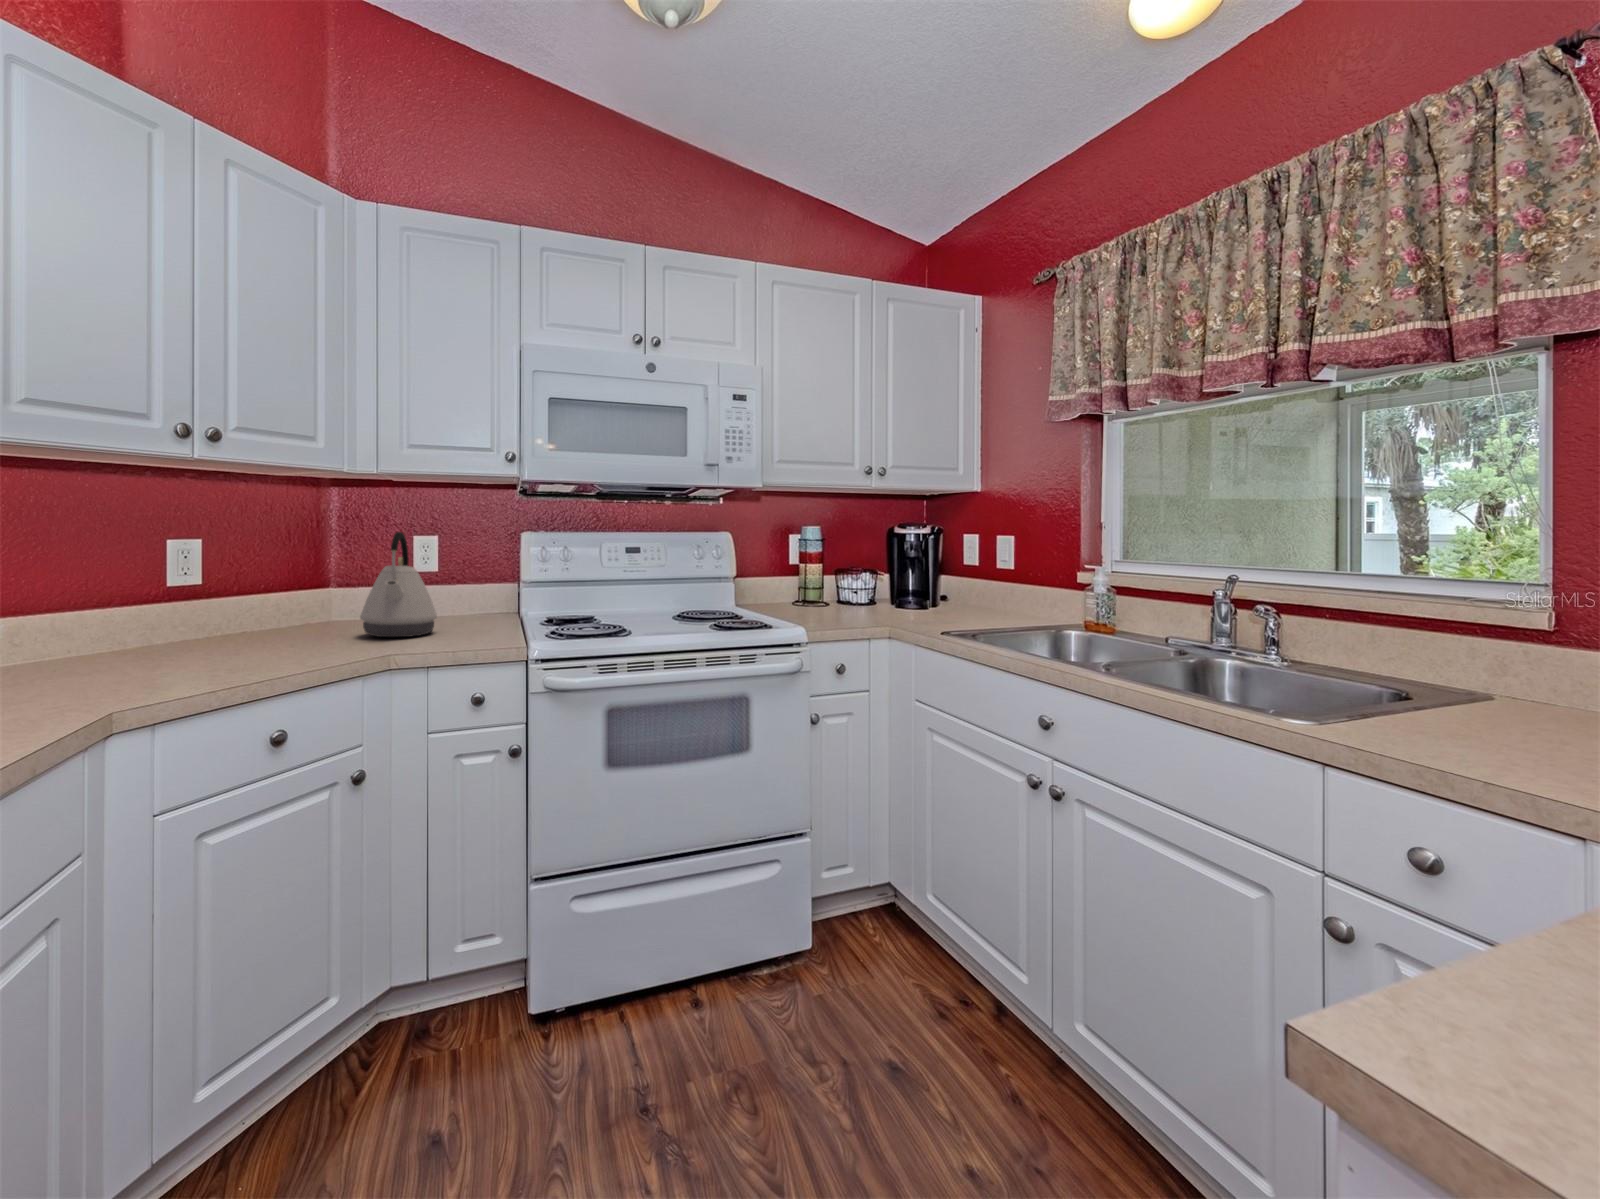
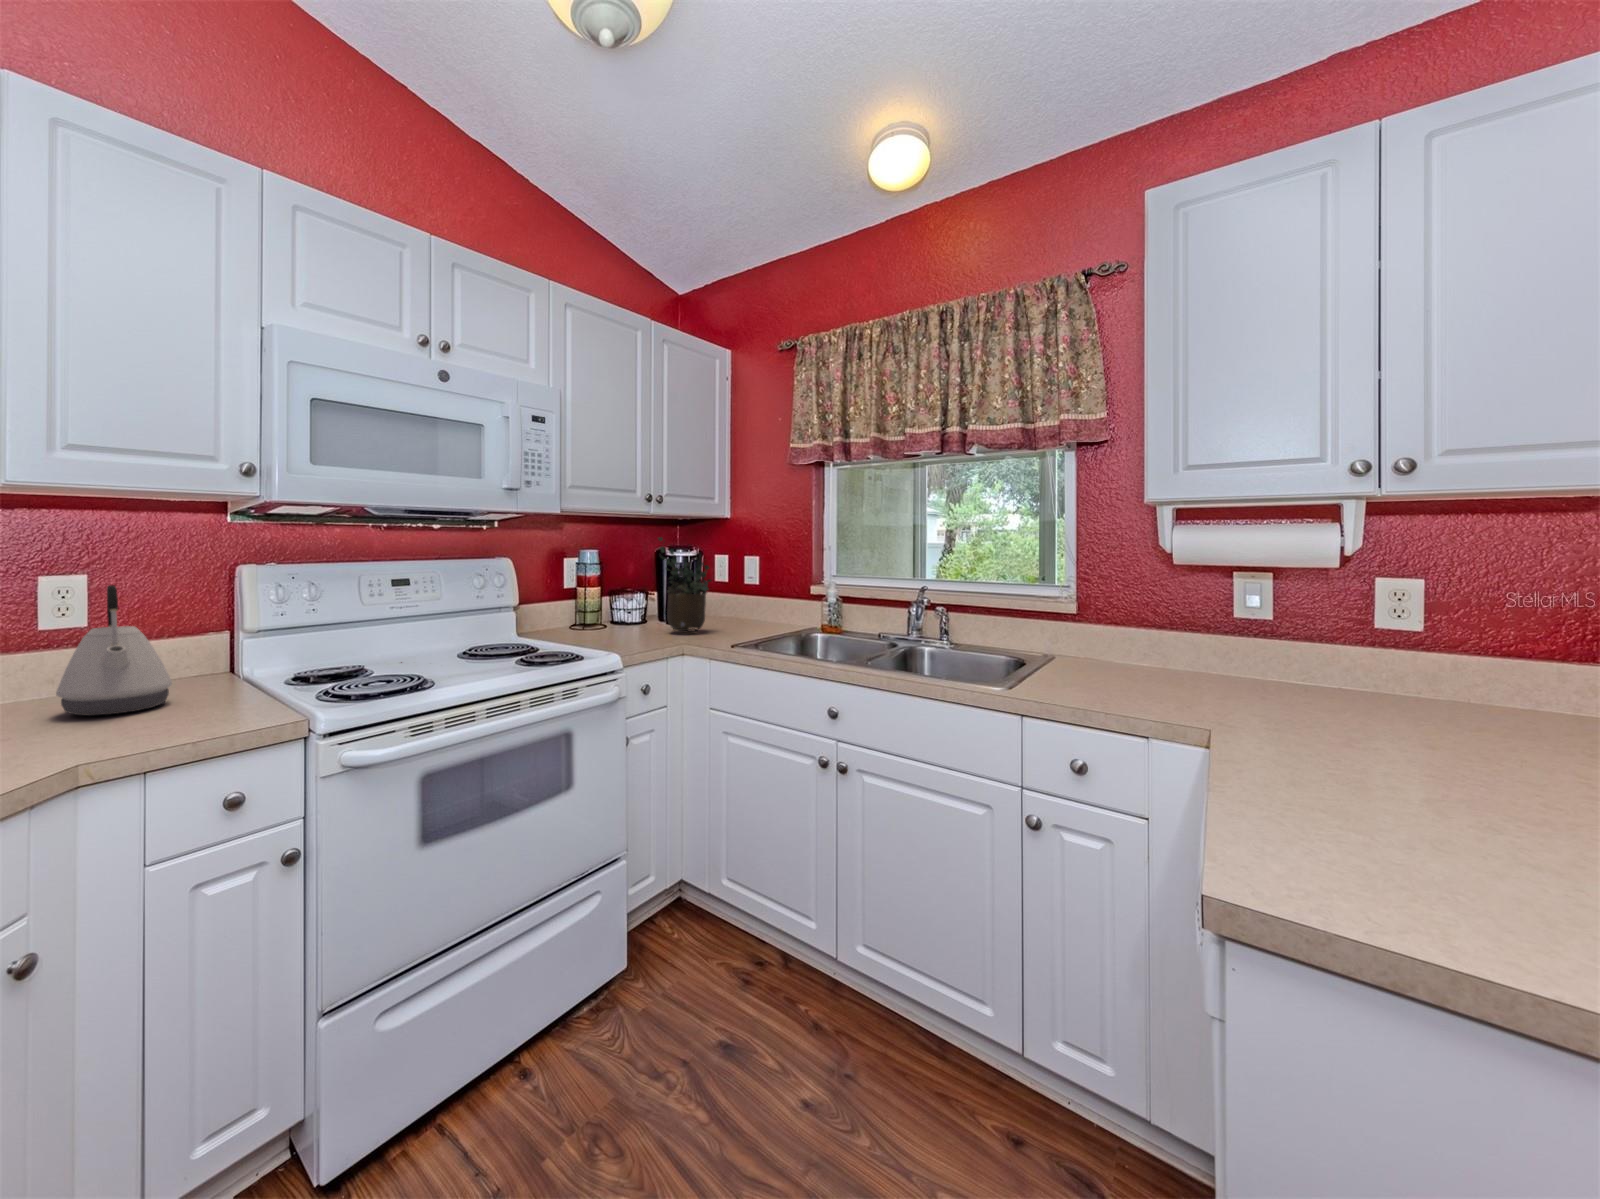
potted plant: none [881,509,937,615] -> present [658,537,712,631]

